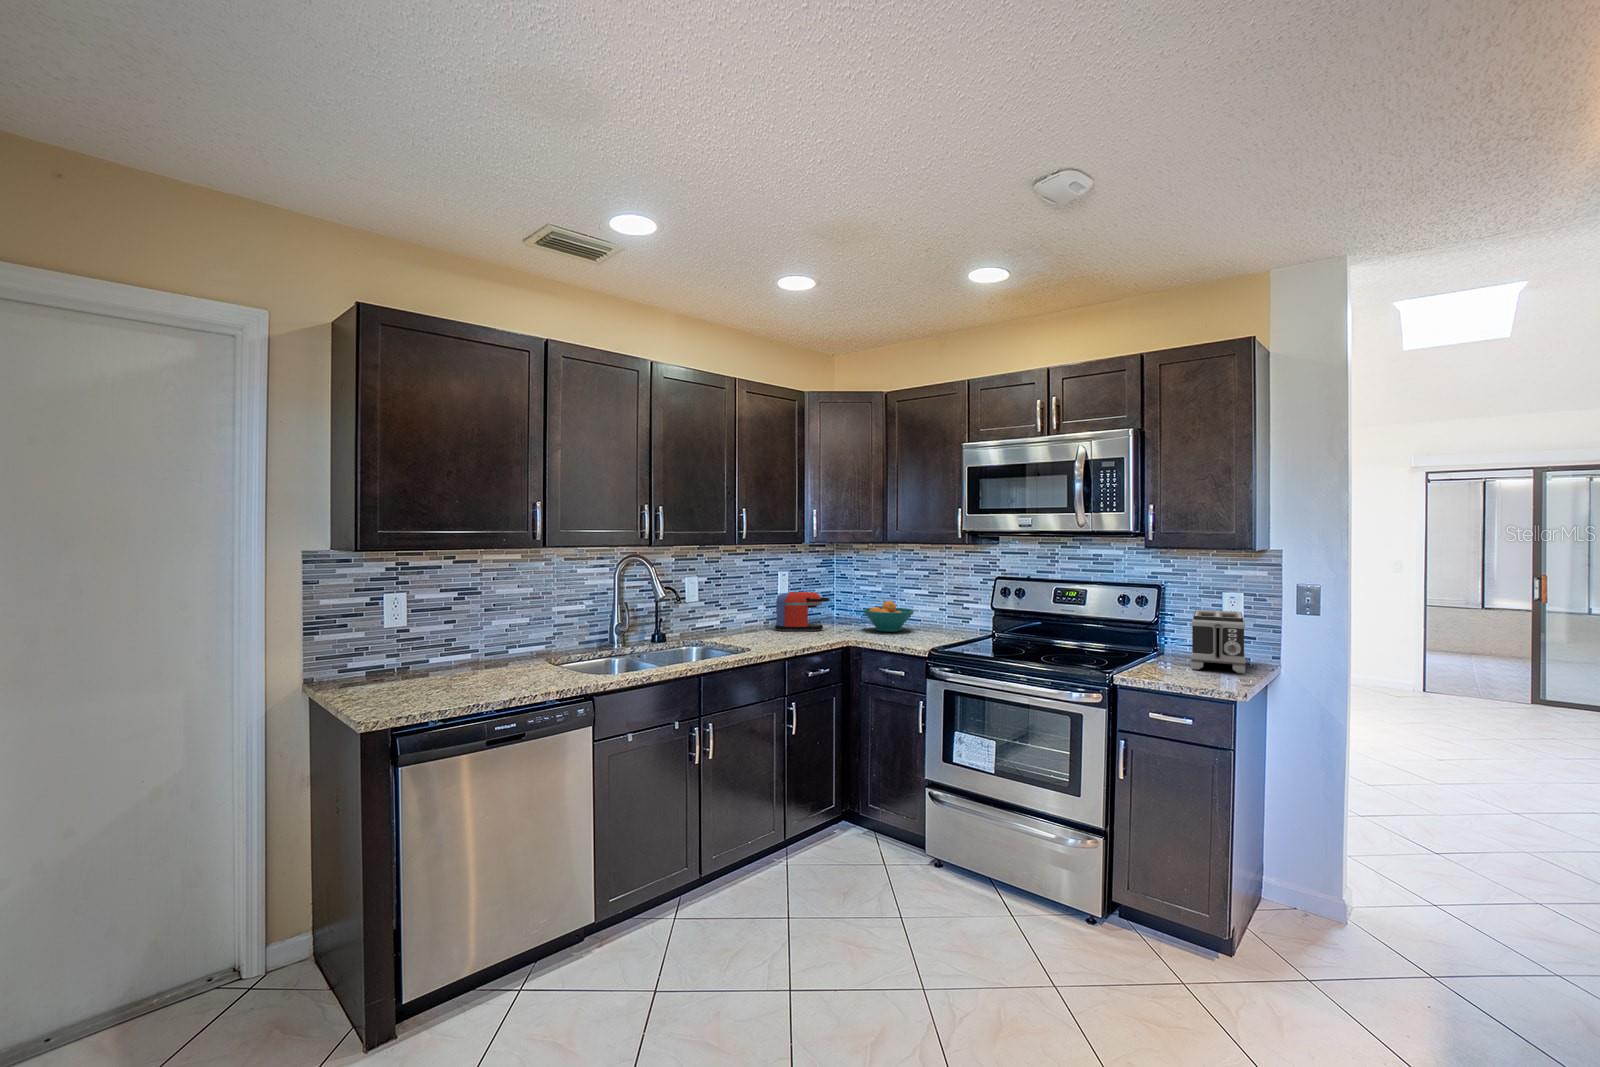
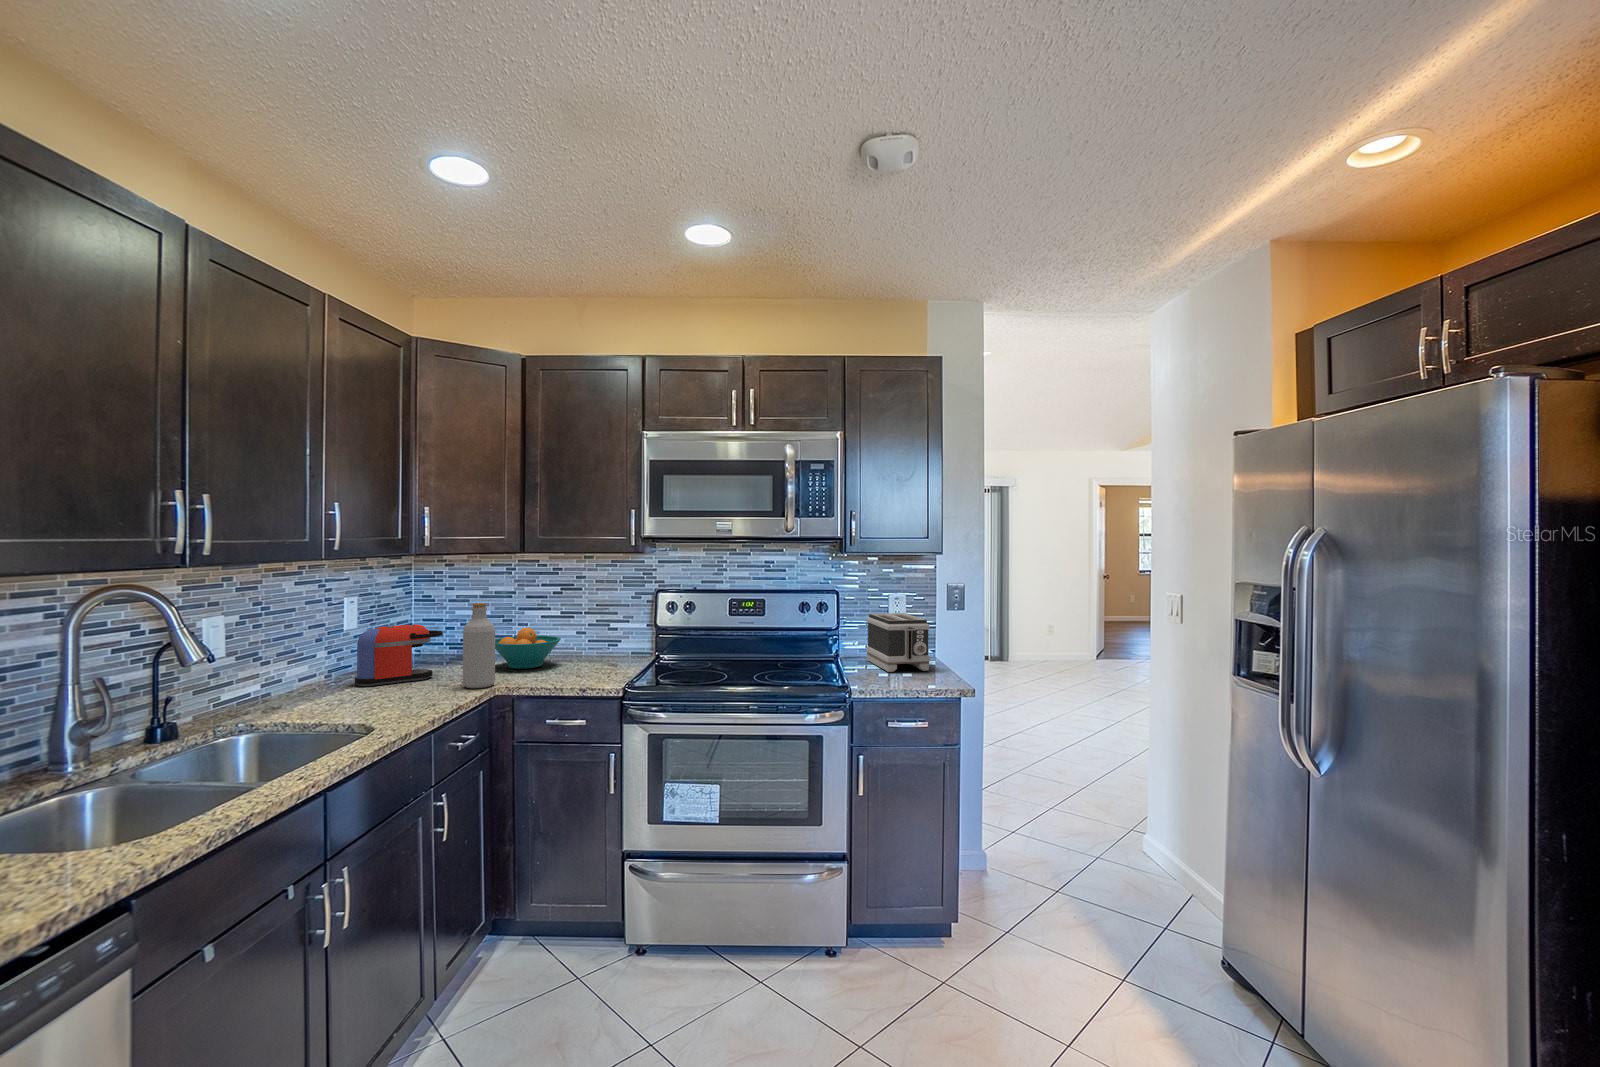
bottle: none [829,578,851,639] -> present [463,603,495,688]

